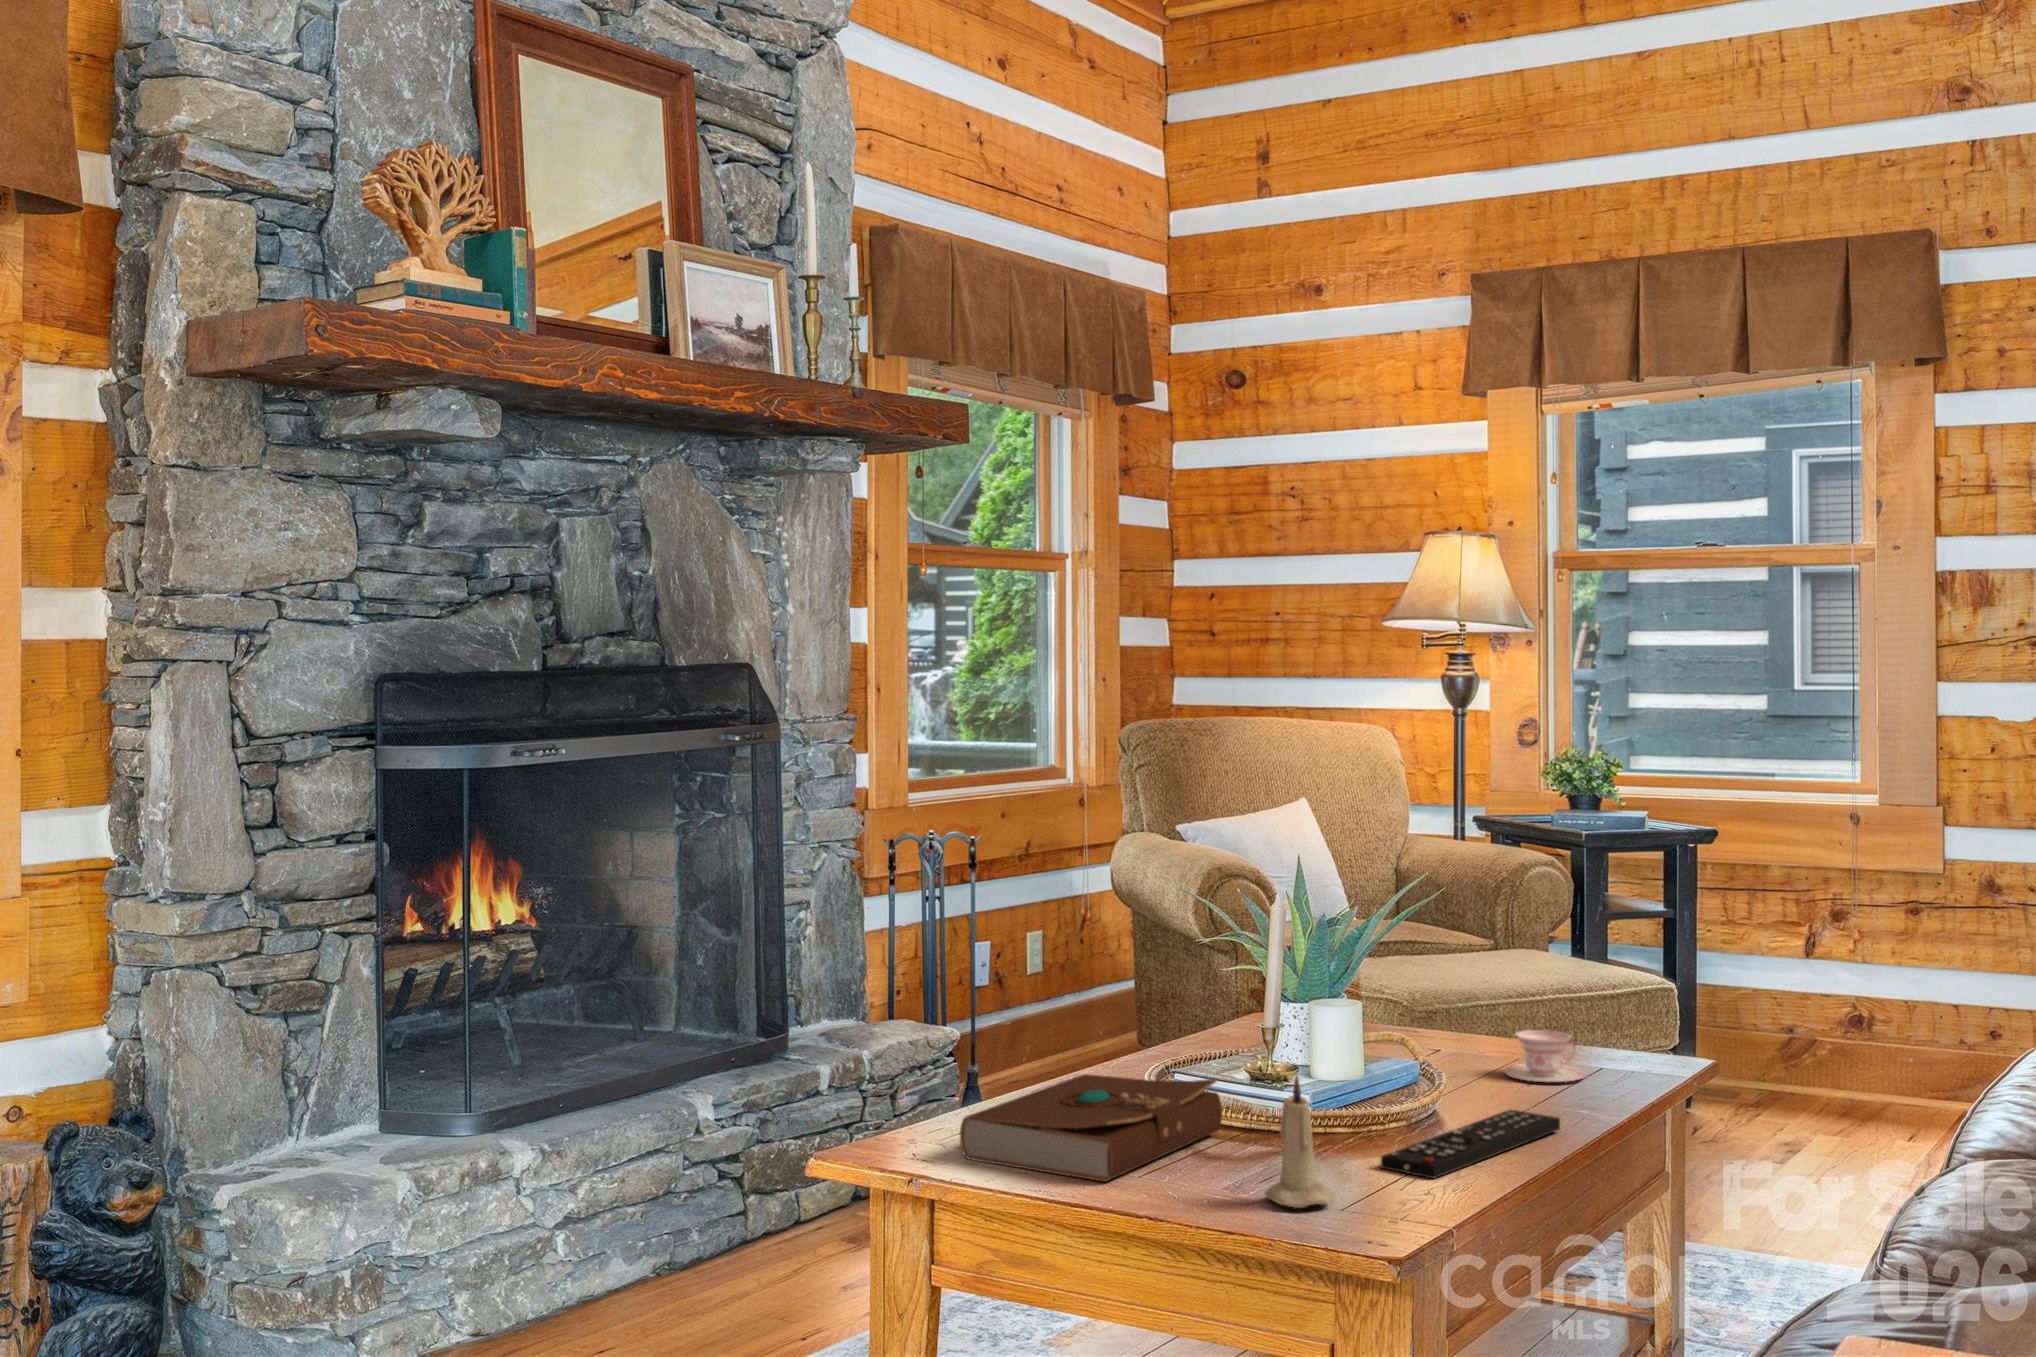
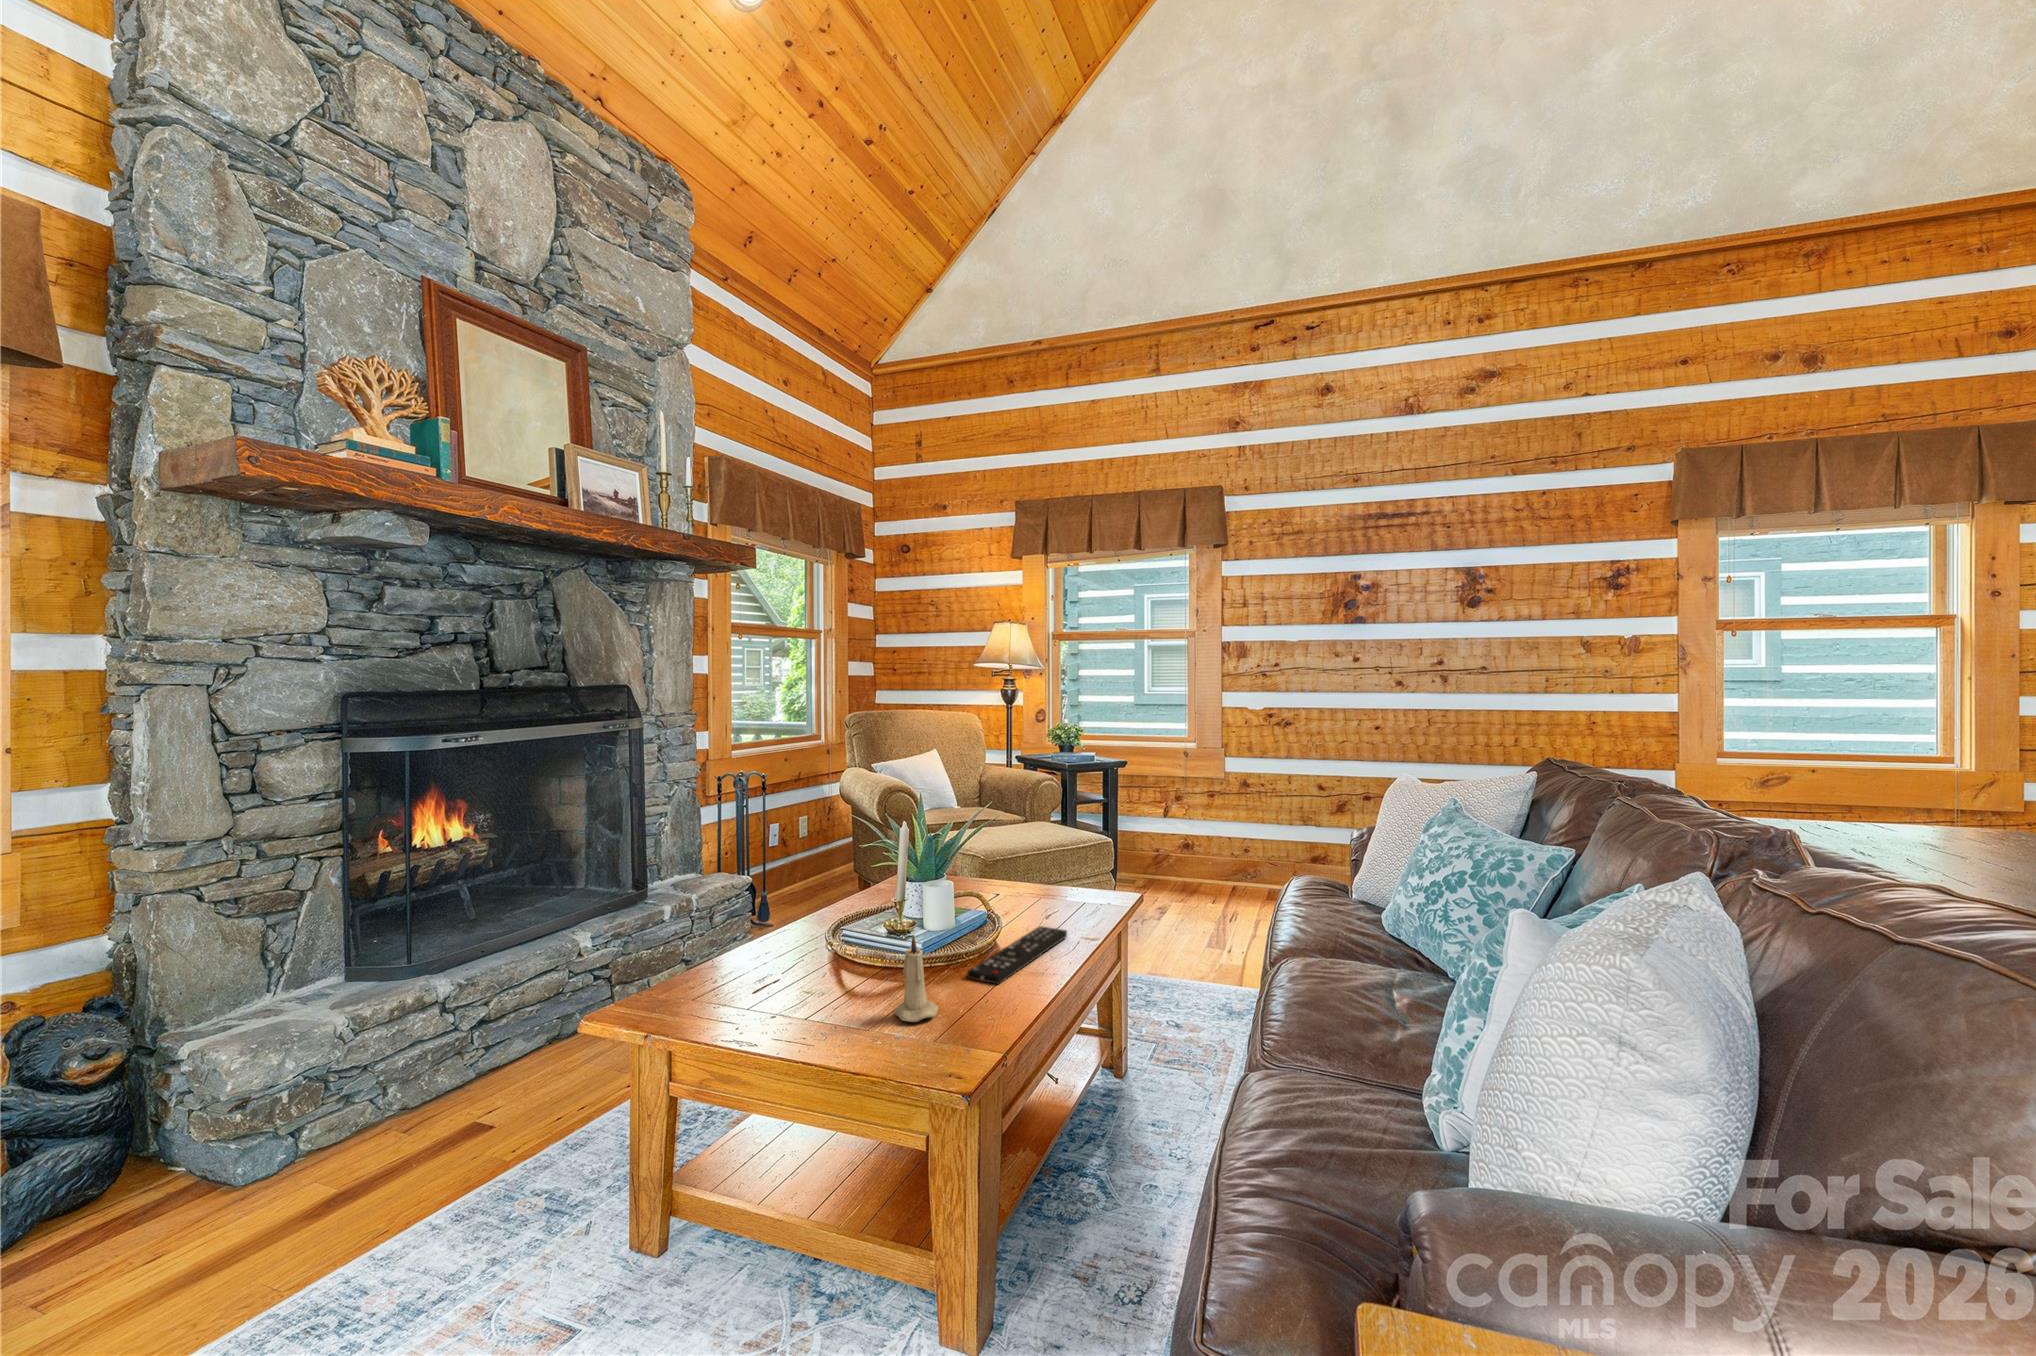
teacup: present [1504,1030,1586,1082] -> none [1035,872,1077,902]
book: present [960,1074,1222,1182] -> none [702,925,875,1010]

